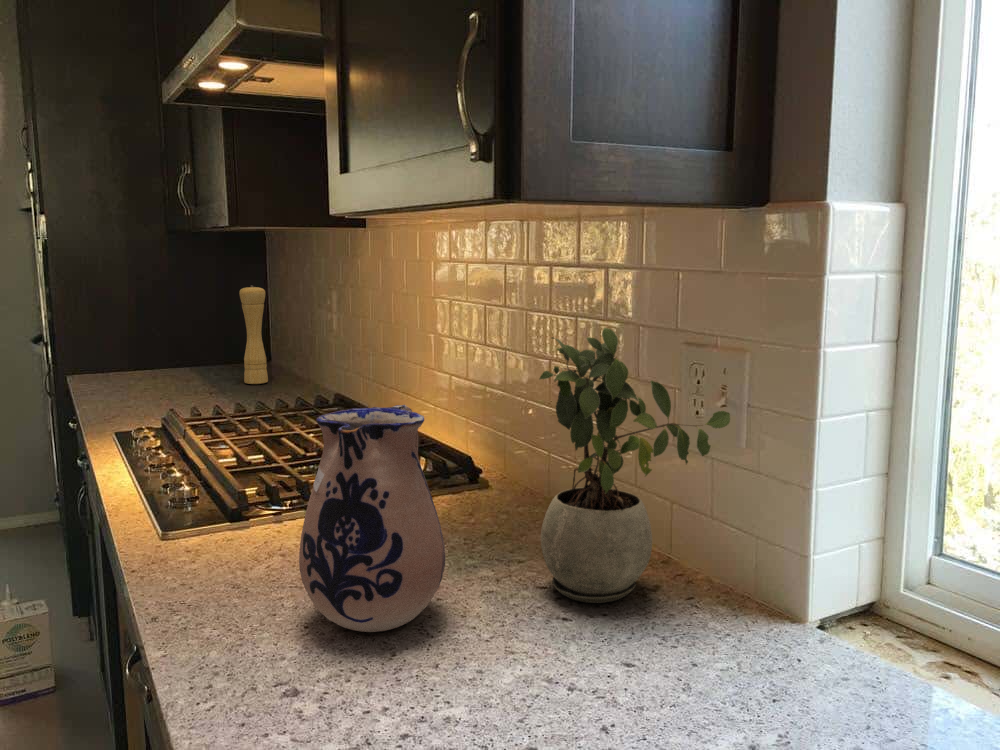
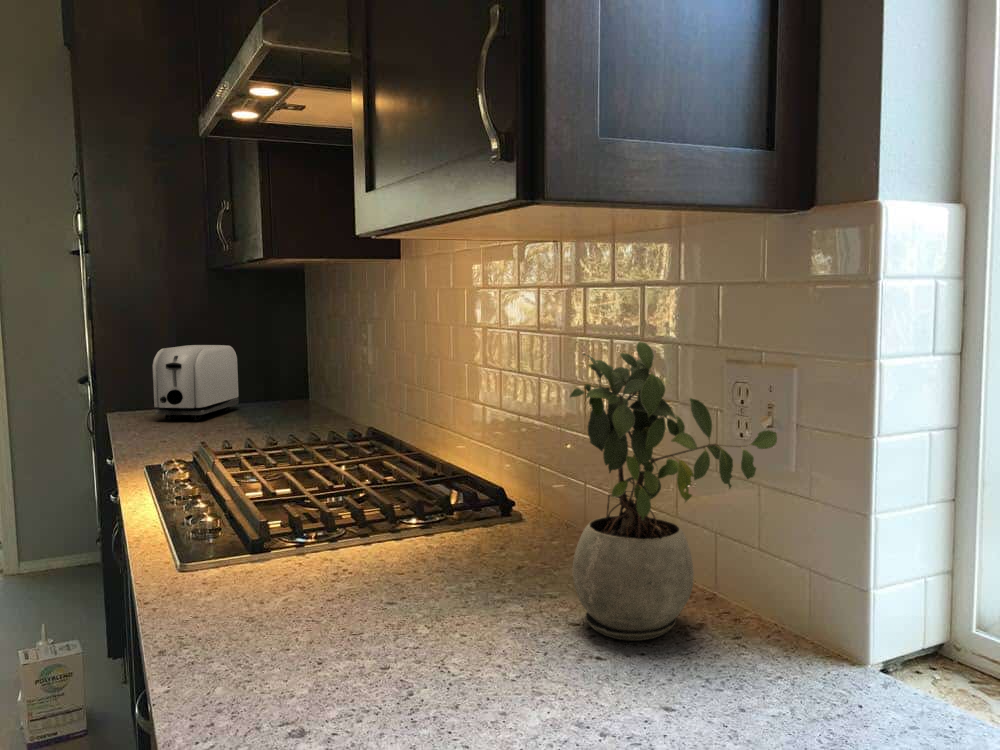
pepper mill: present [240,286,268,384] -> none [276,323,303,421]
toaster: none [113,306,201,383] -> present [153,345,239,420]
ceramic pitcher: present [299,405,445,632] -> none [313,425,469,669]

